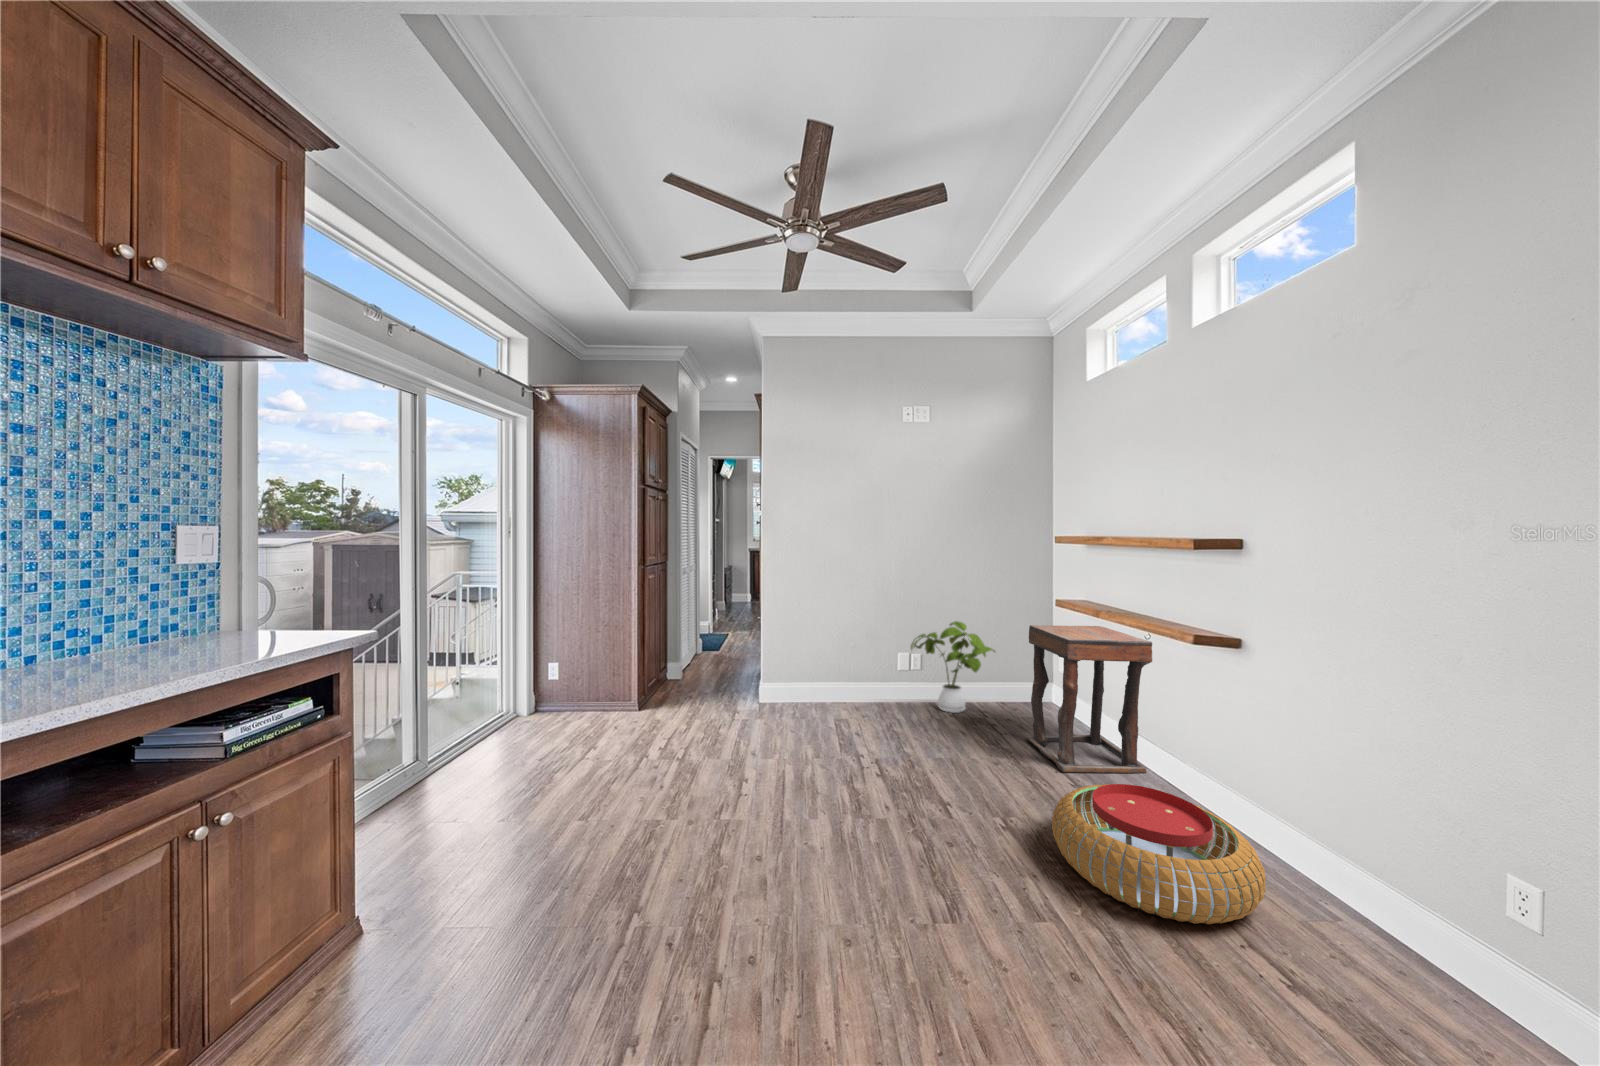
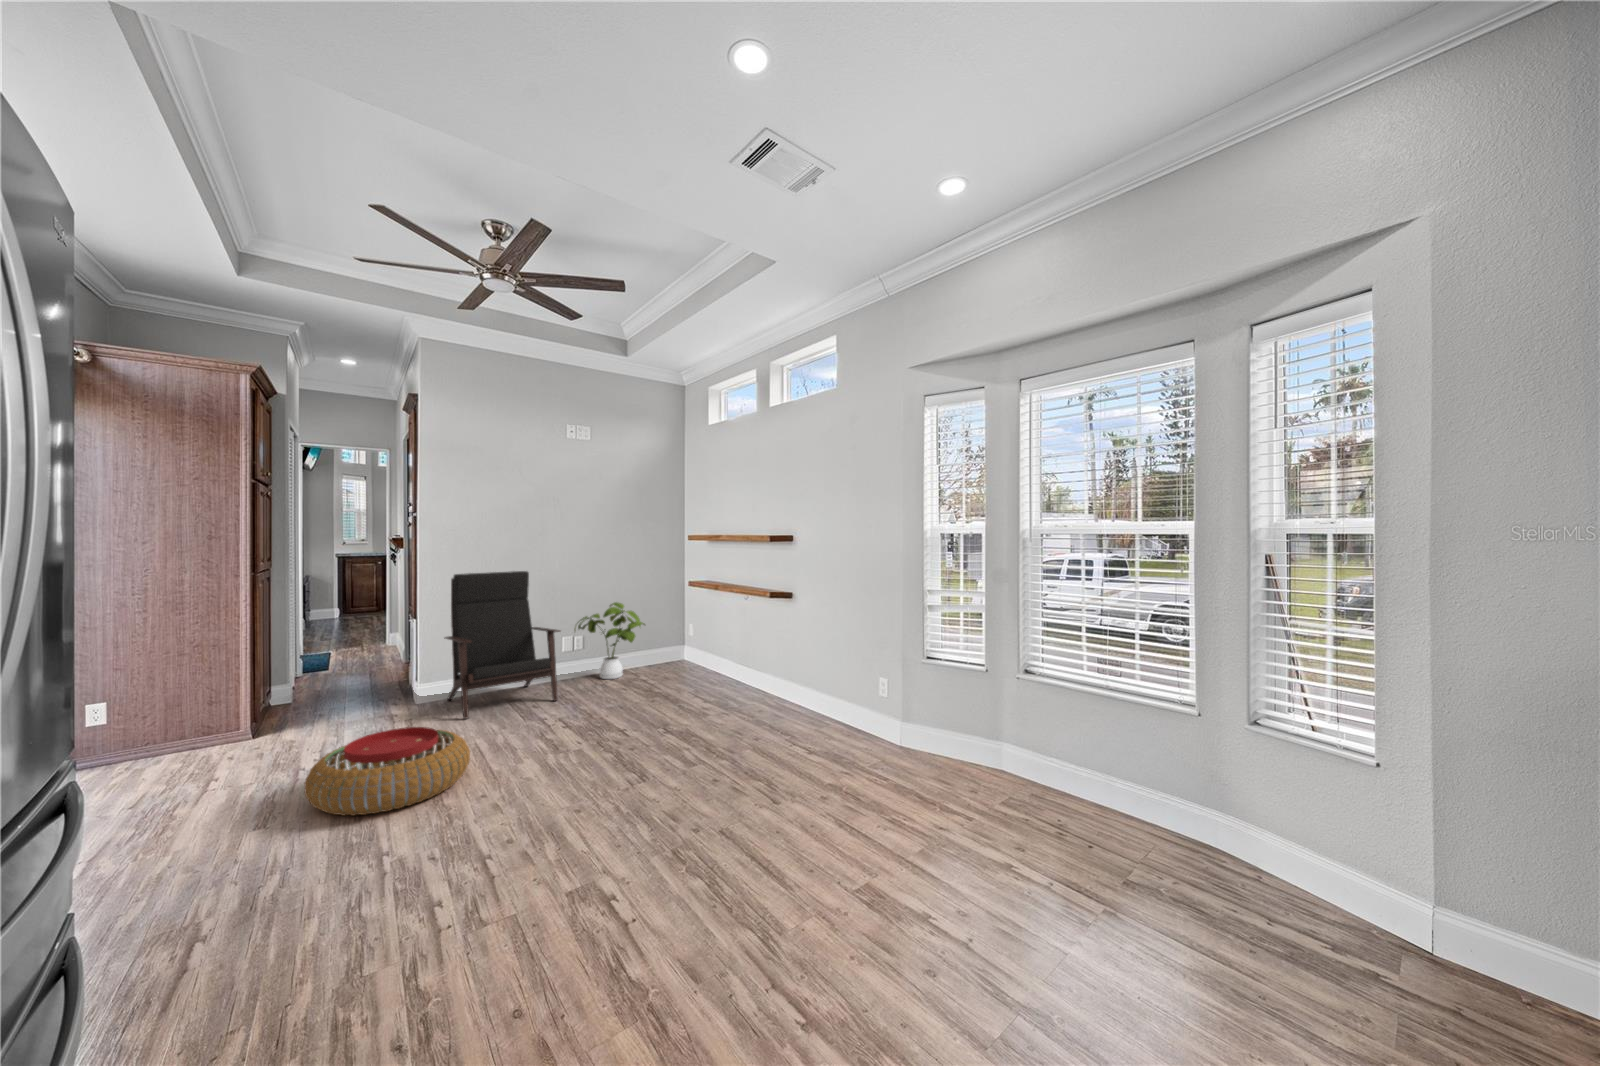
lounge chair: none [783,577,889,732] -> present [444,571,560,719]
side table: present [1026,625,1152,773] -> none [672,595,751,697]
pouf: present [1052,784,1266,924] -> present [304,727,470,815]

